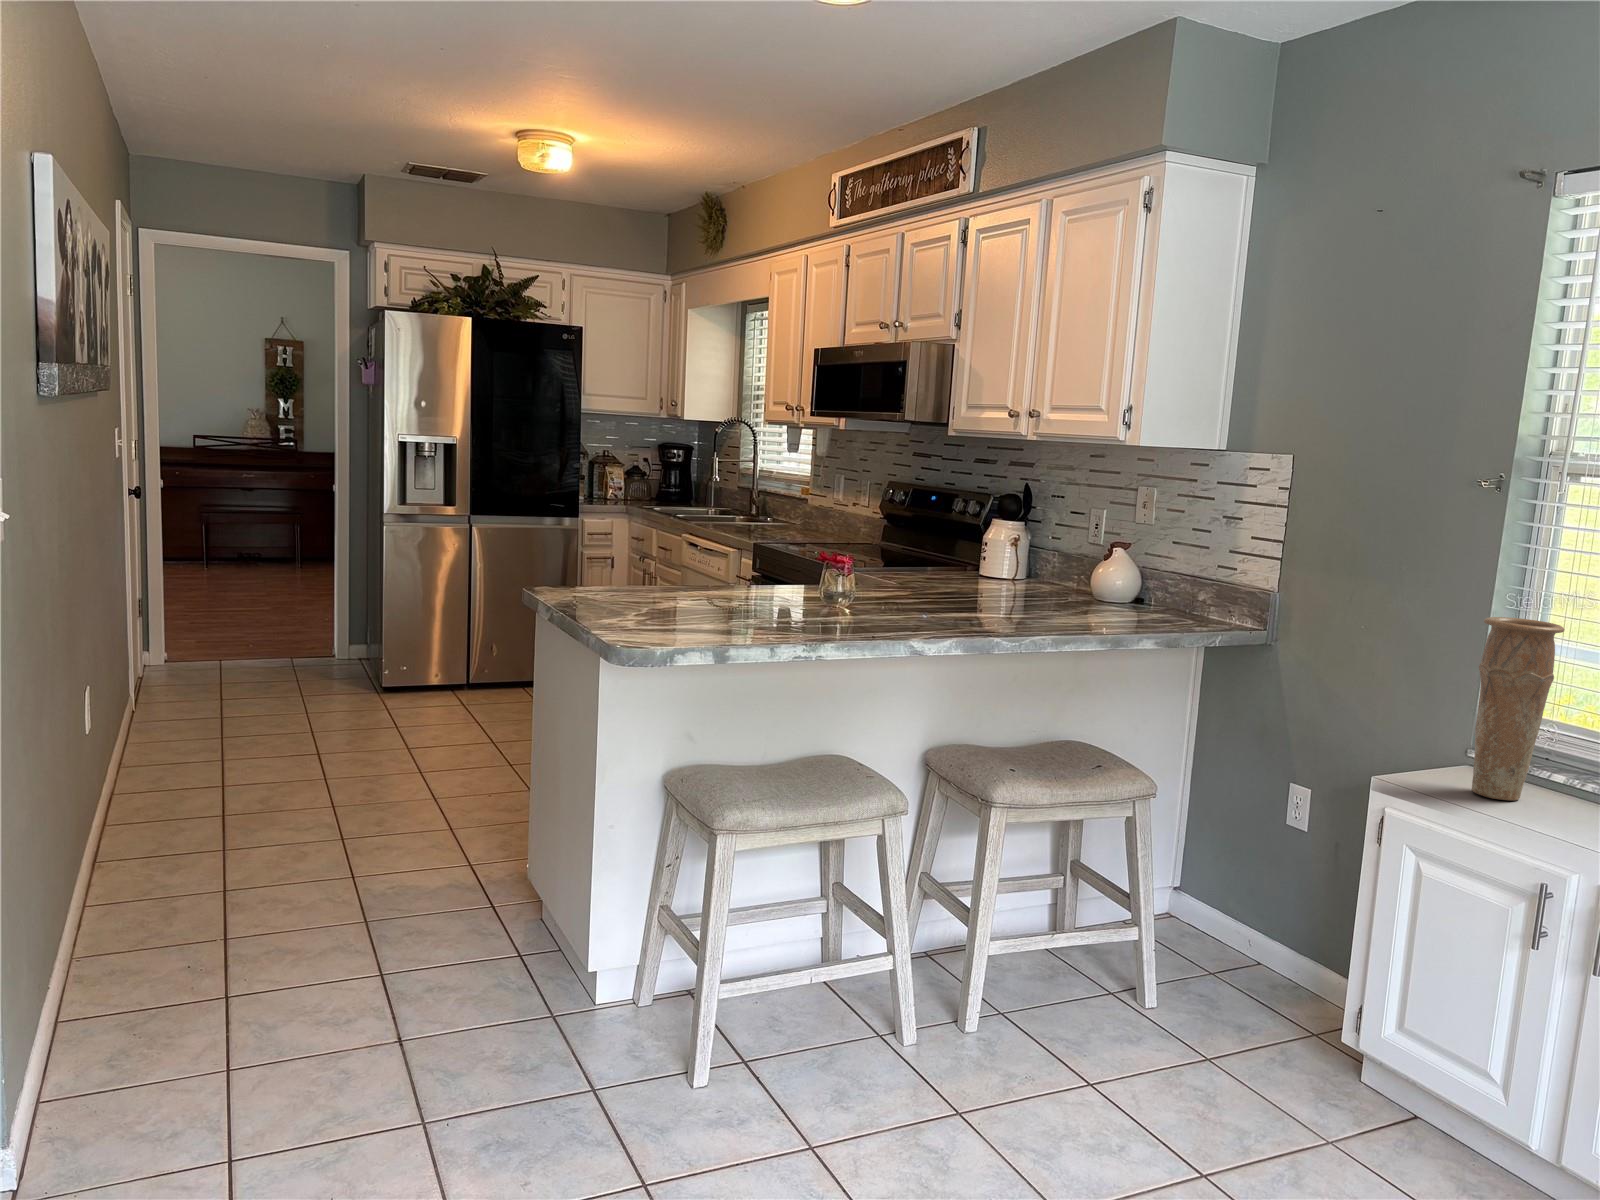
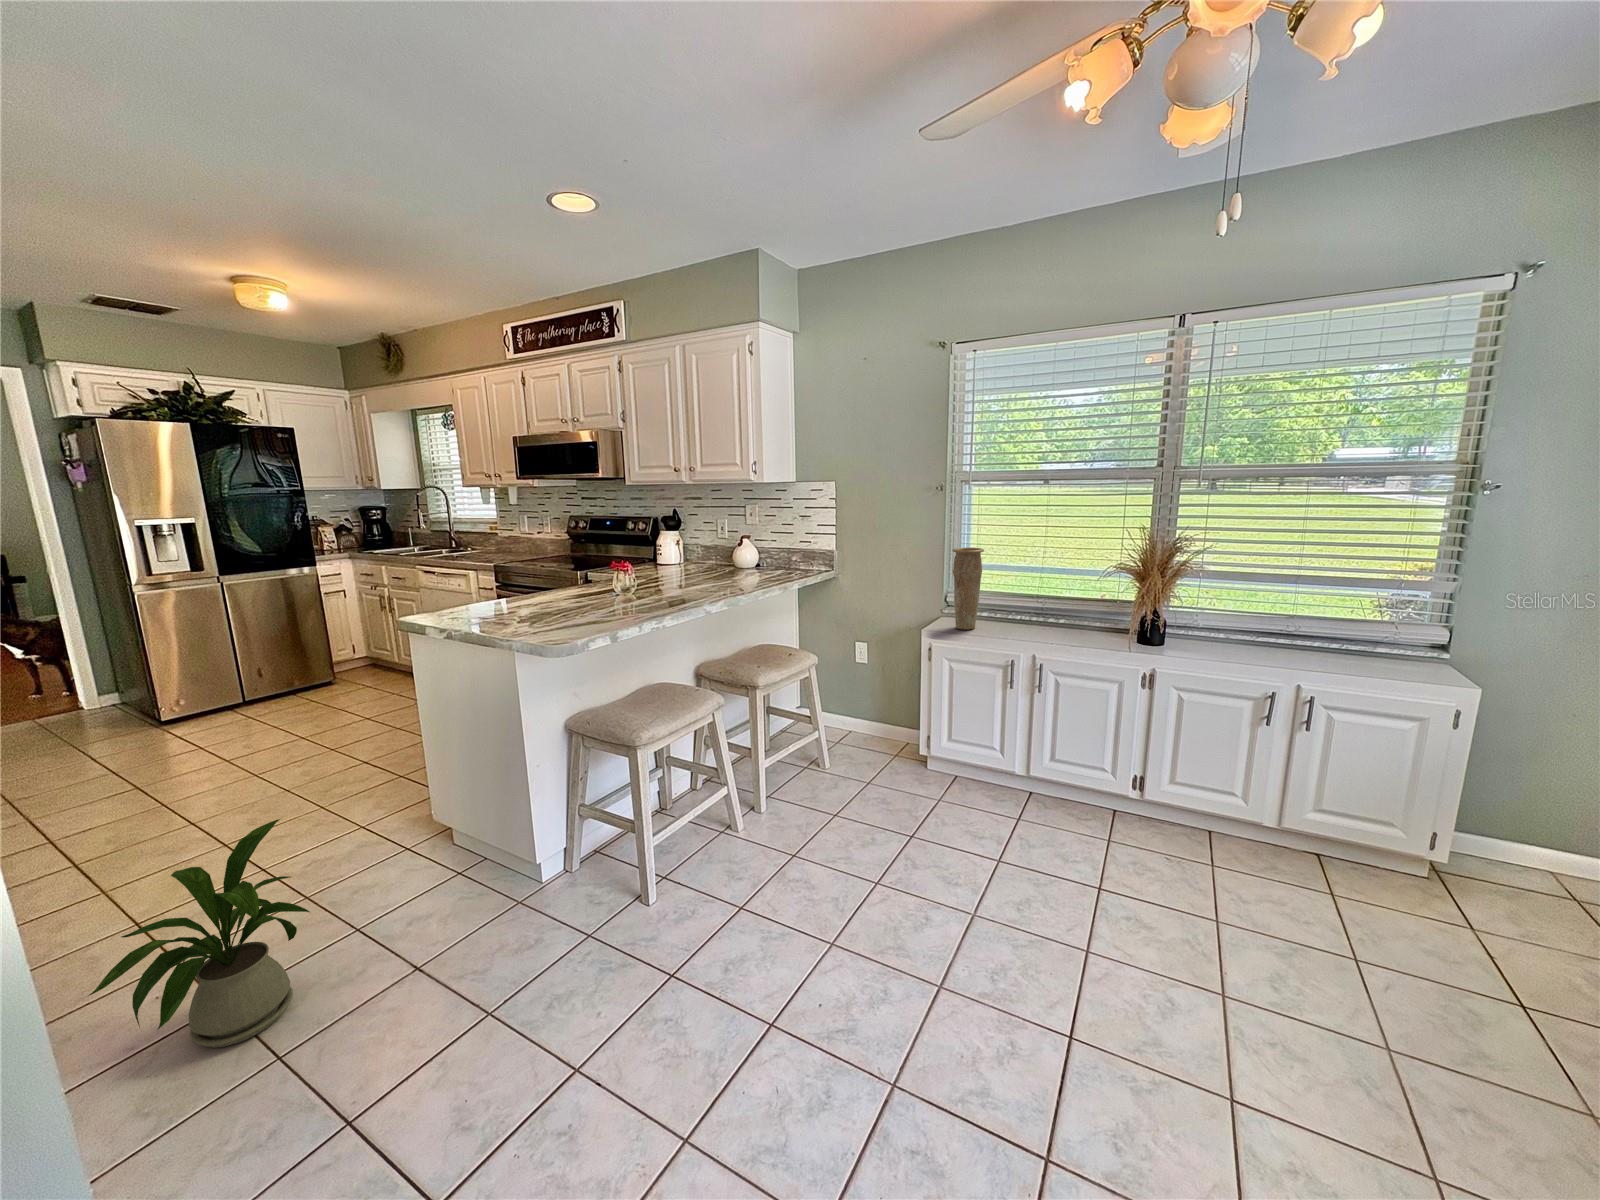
house plant: none [53,799,299,1050] -> present [88,819,310,1048]

